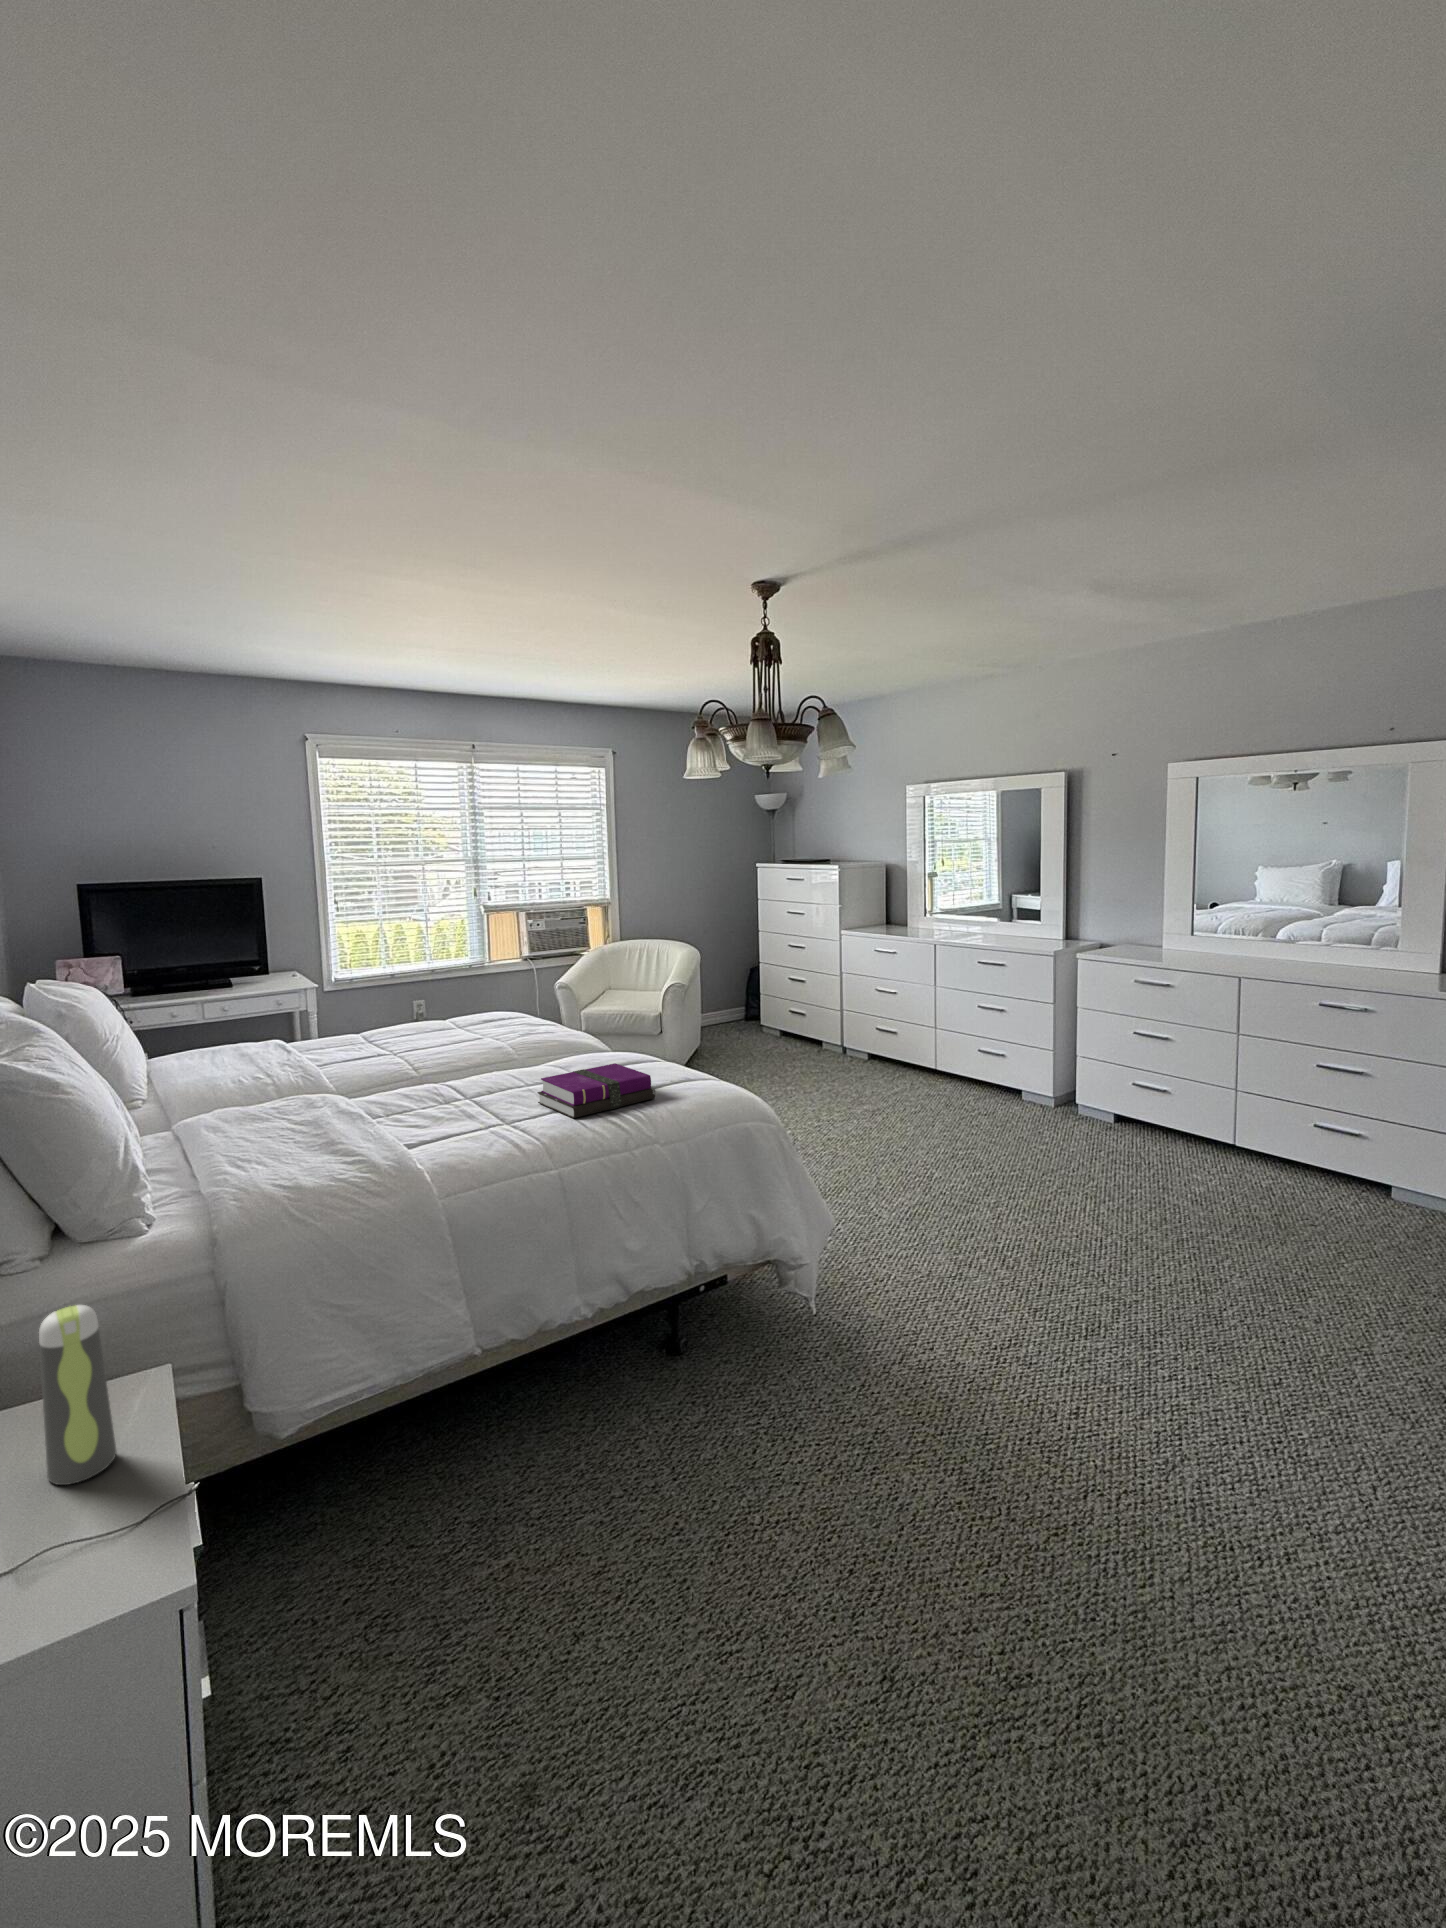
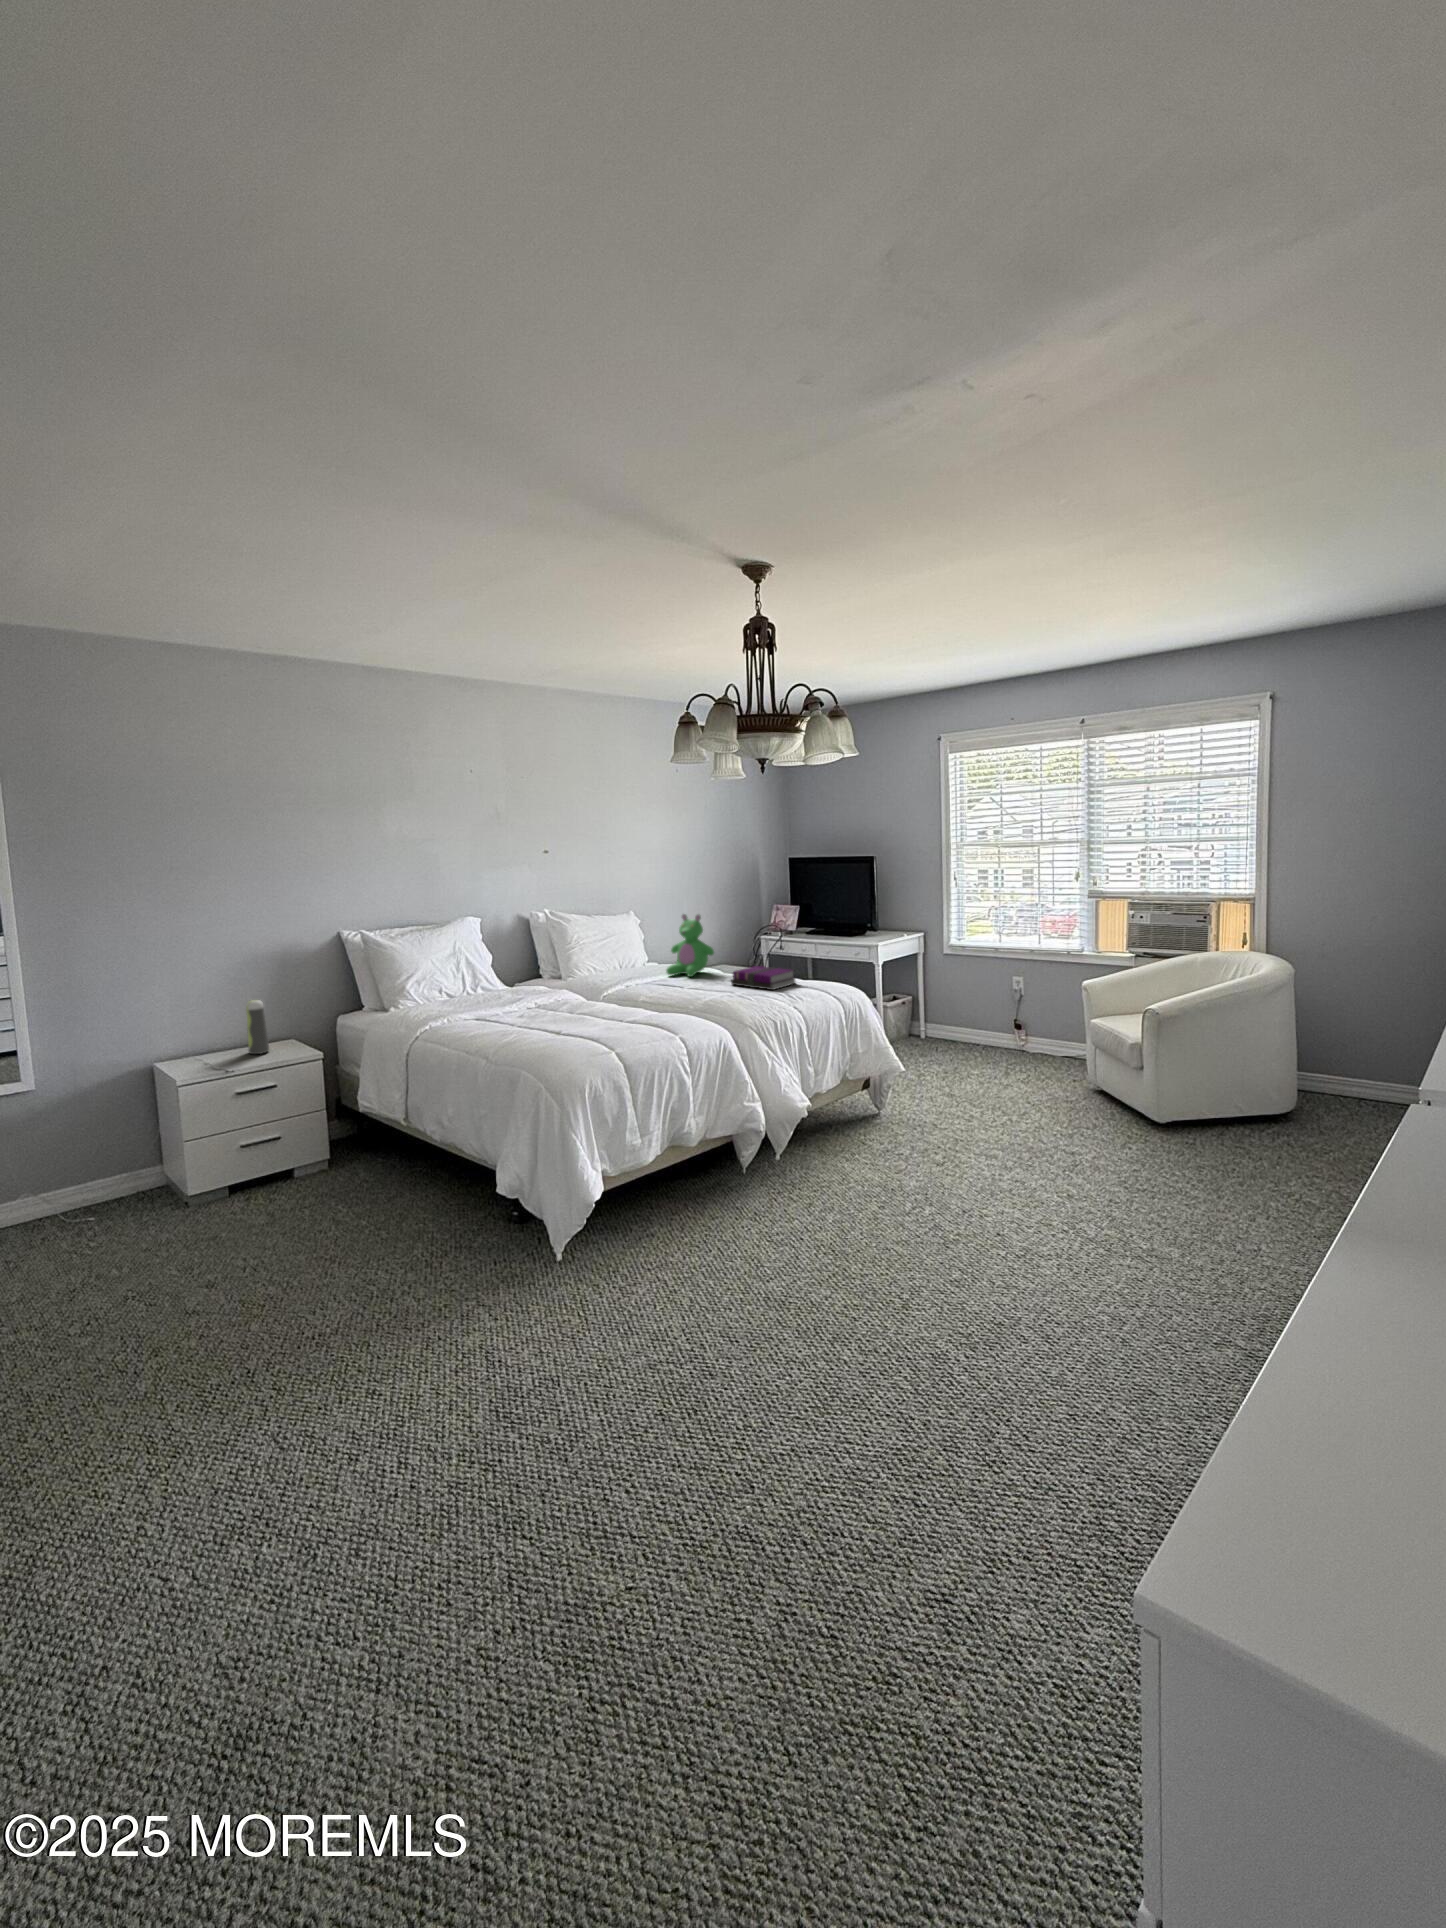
teddy bear: none [230,967,317,1068] -> present [666,914,714,977]
notebook: present [537,1063,655,1118] -> present [731,966,795,990]

